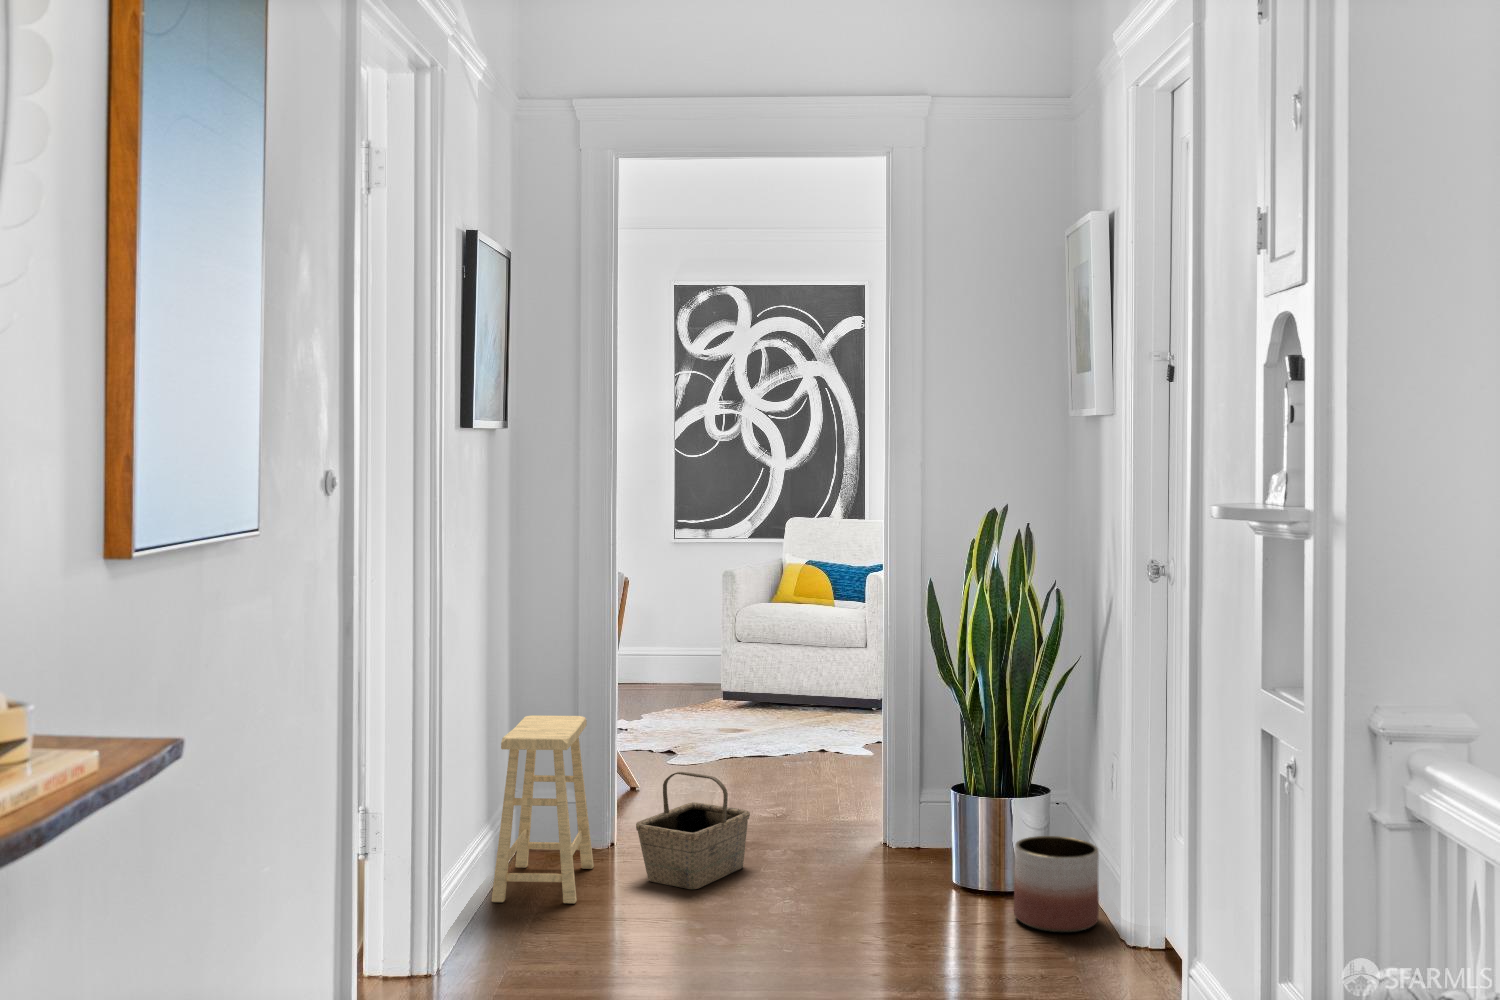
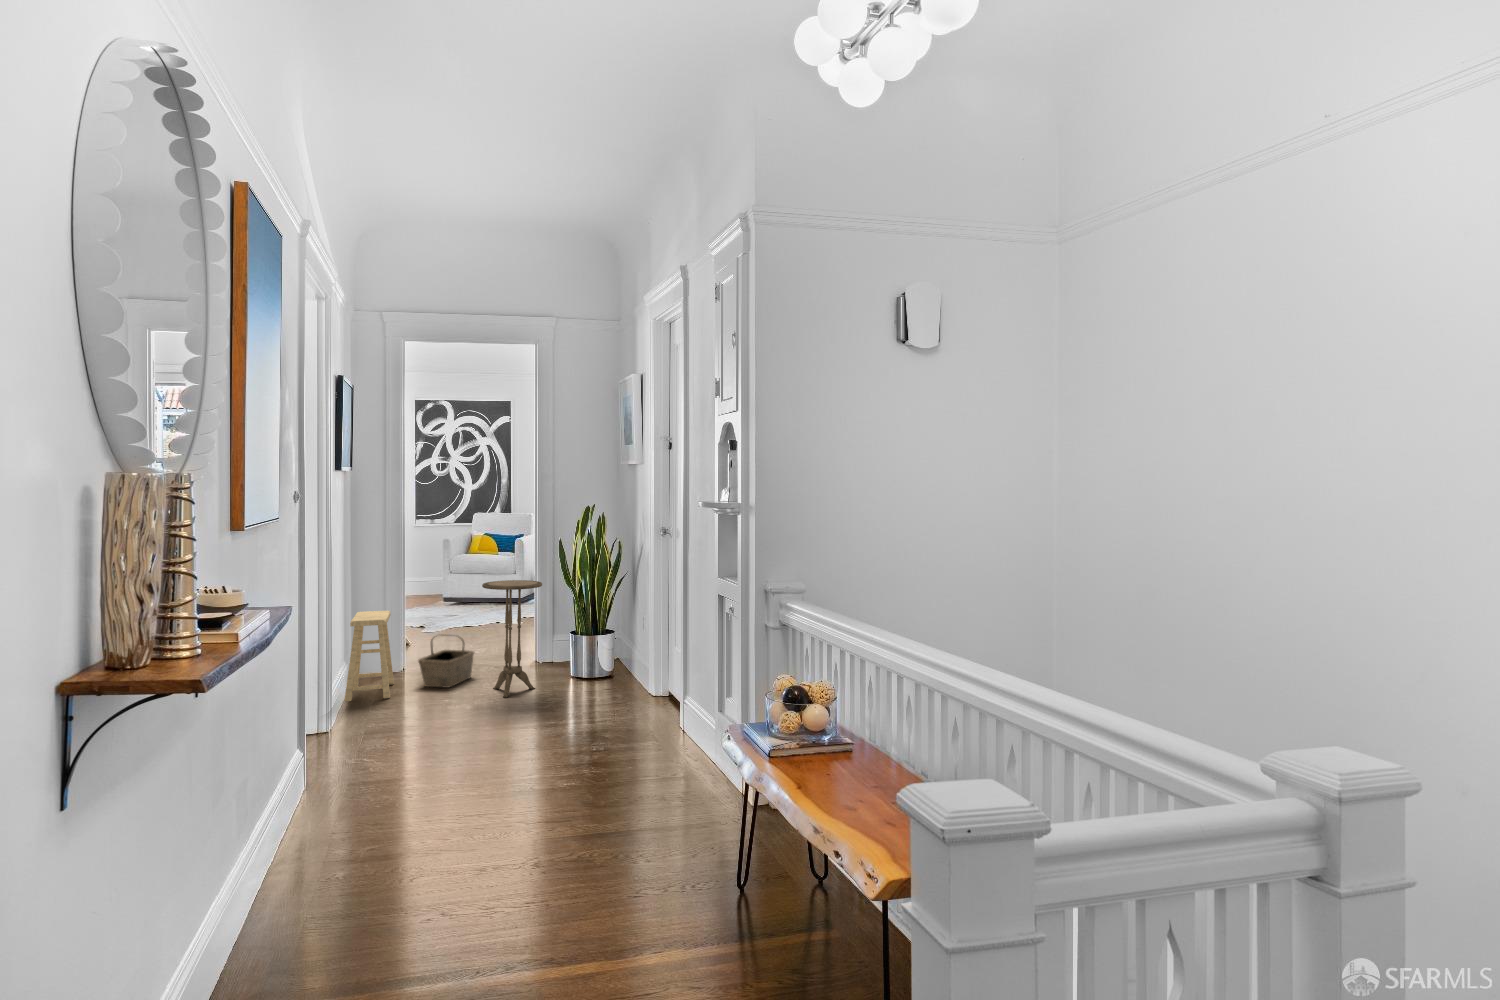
side table: none [756,666,884,932] -> present [482,580,542,698]
planter: present [1014,836,1099,932] -> none [599,648,634,687]

